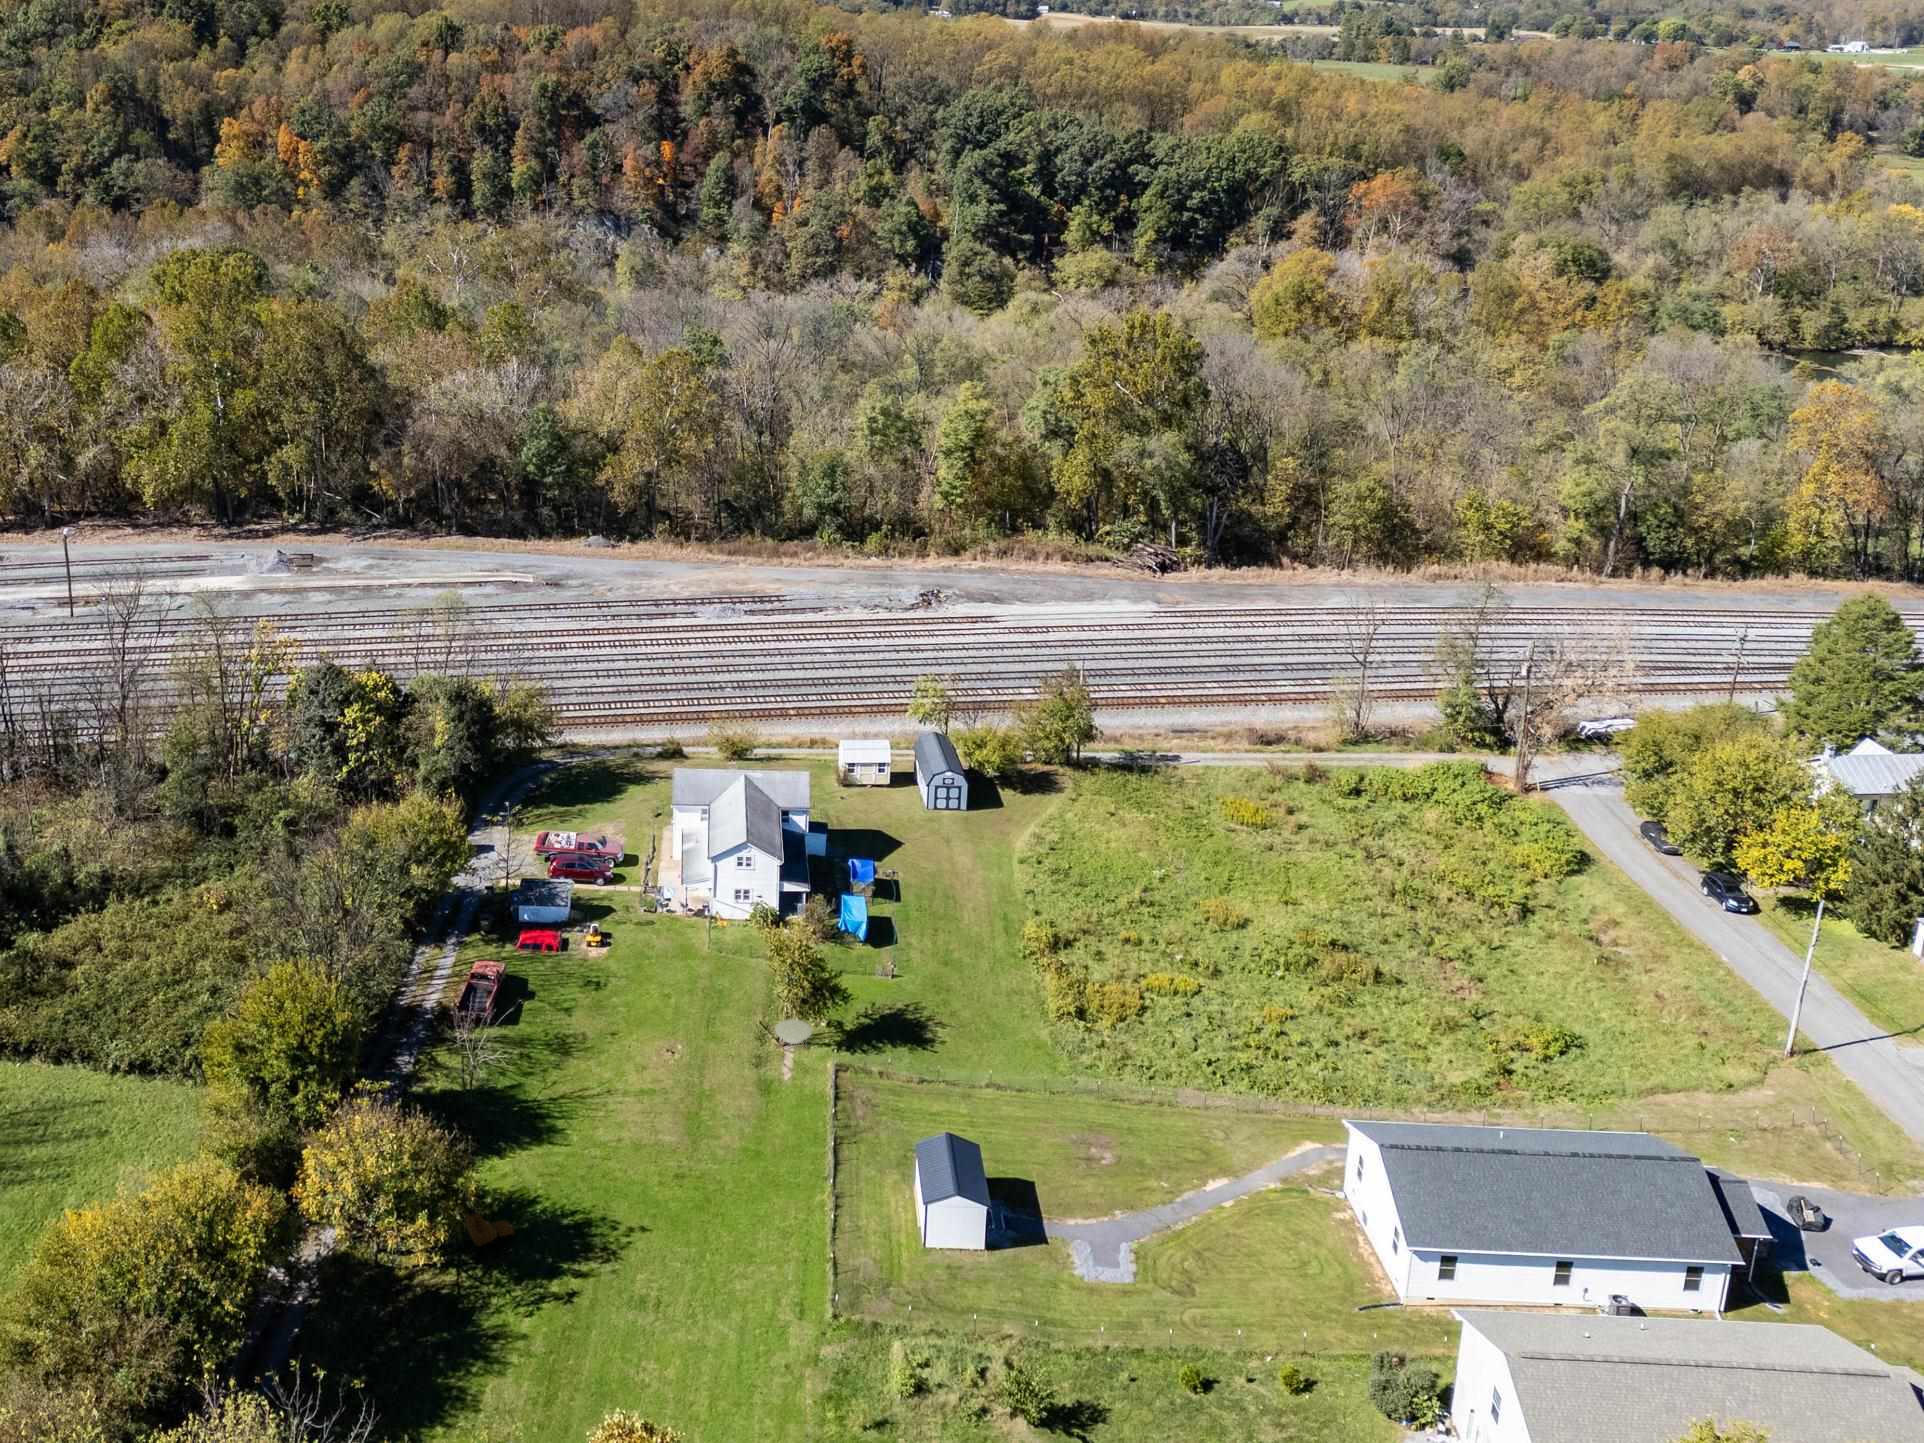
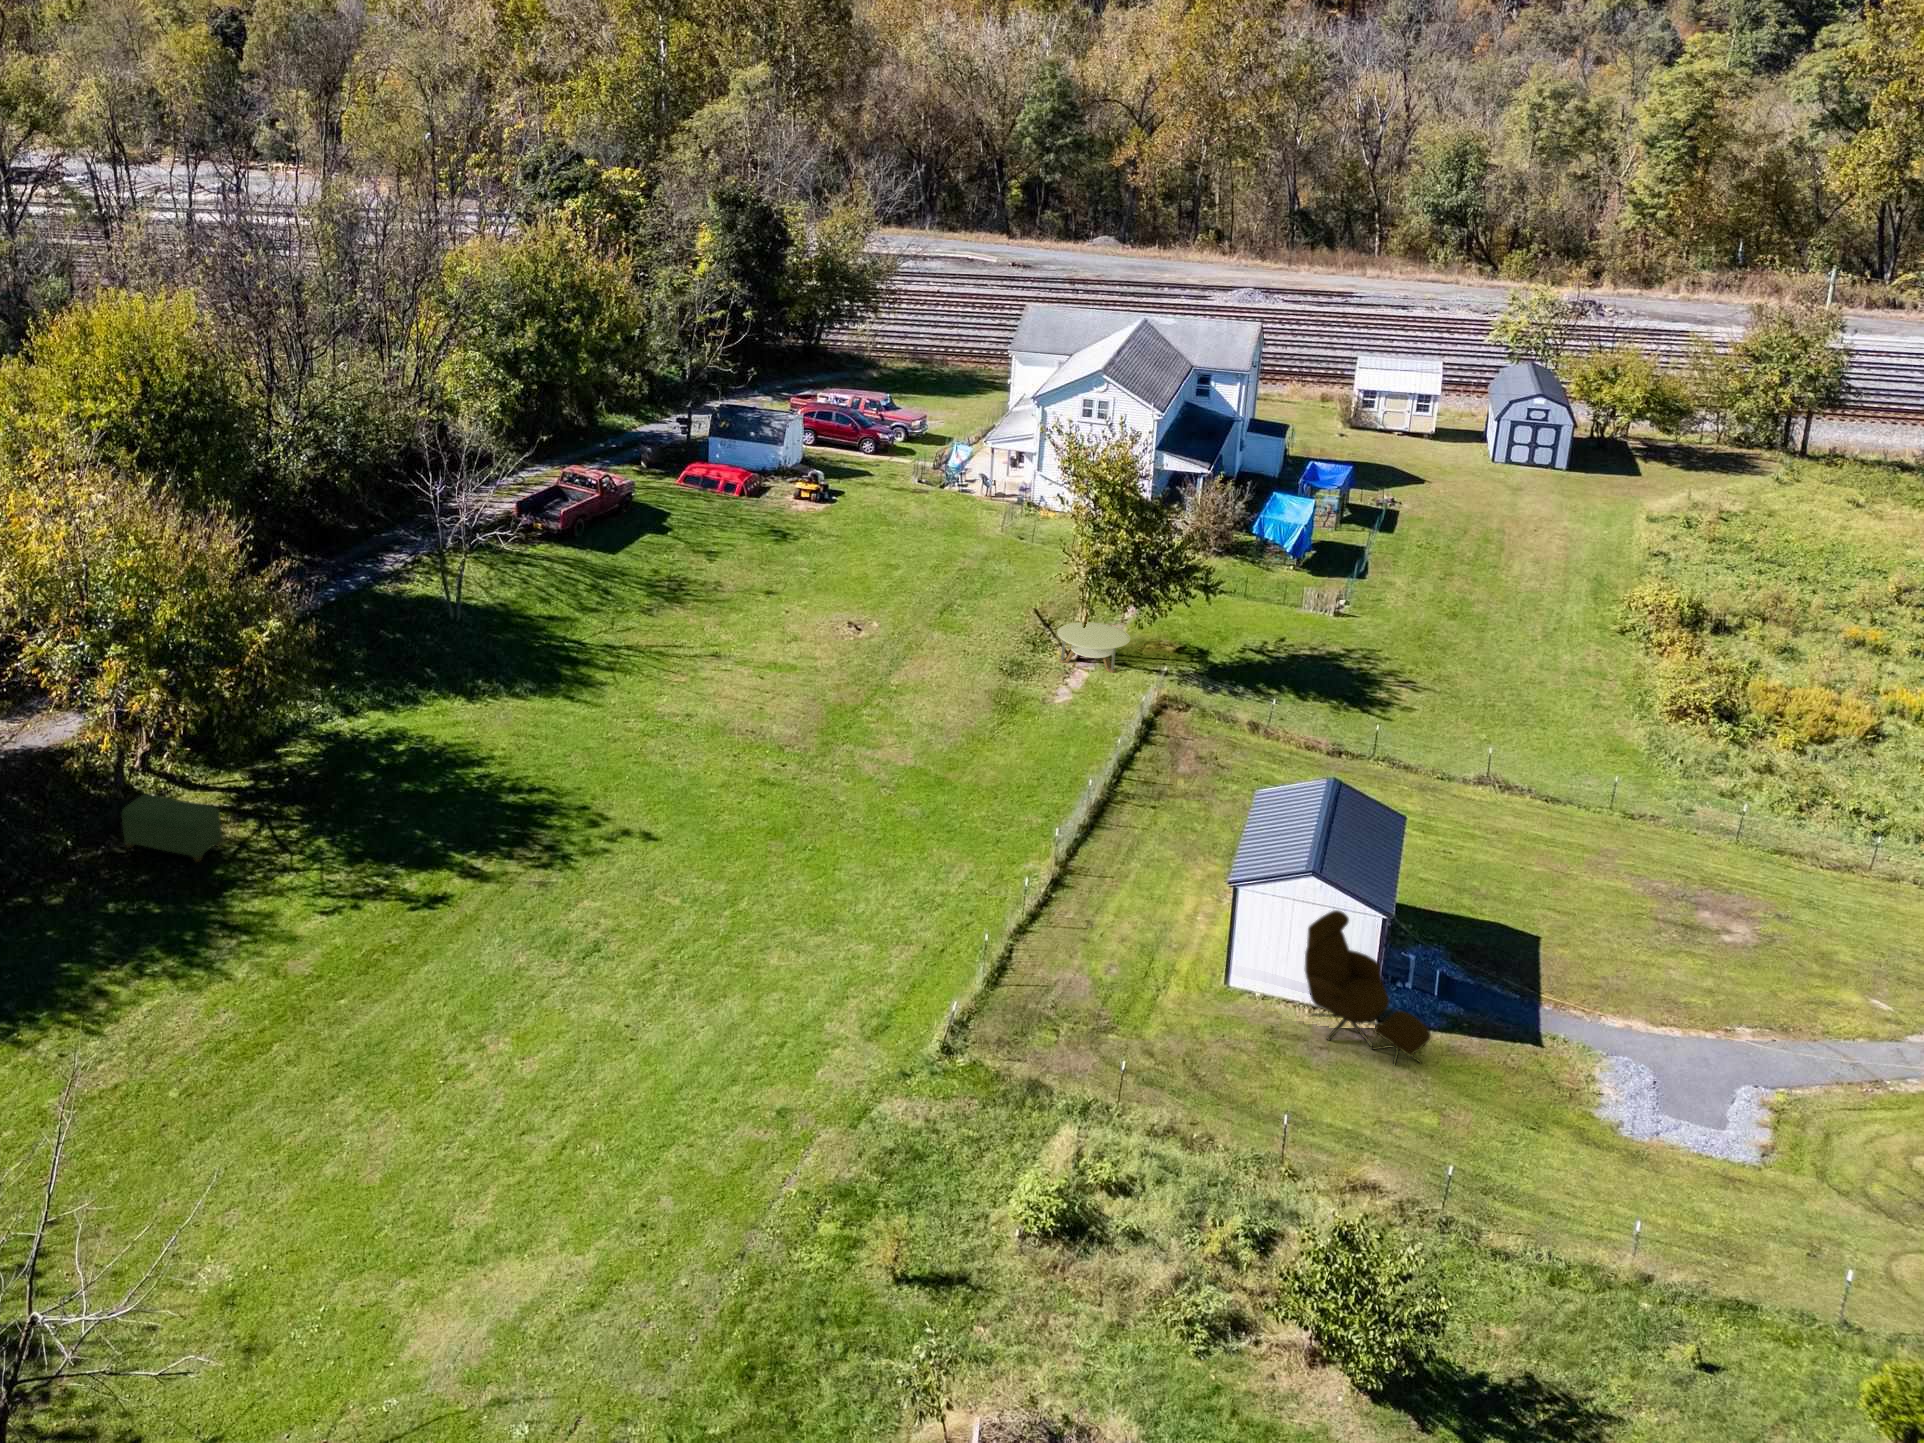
lounge chair: present [465,1214,514,1249] -> present [1305,910,1431,1064]
bench: none [395,1275,444,1309] -> present [122,794,223,862]

